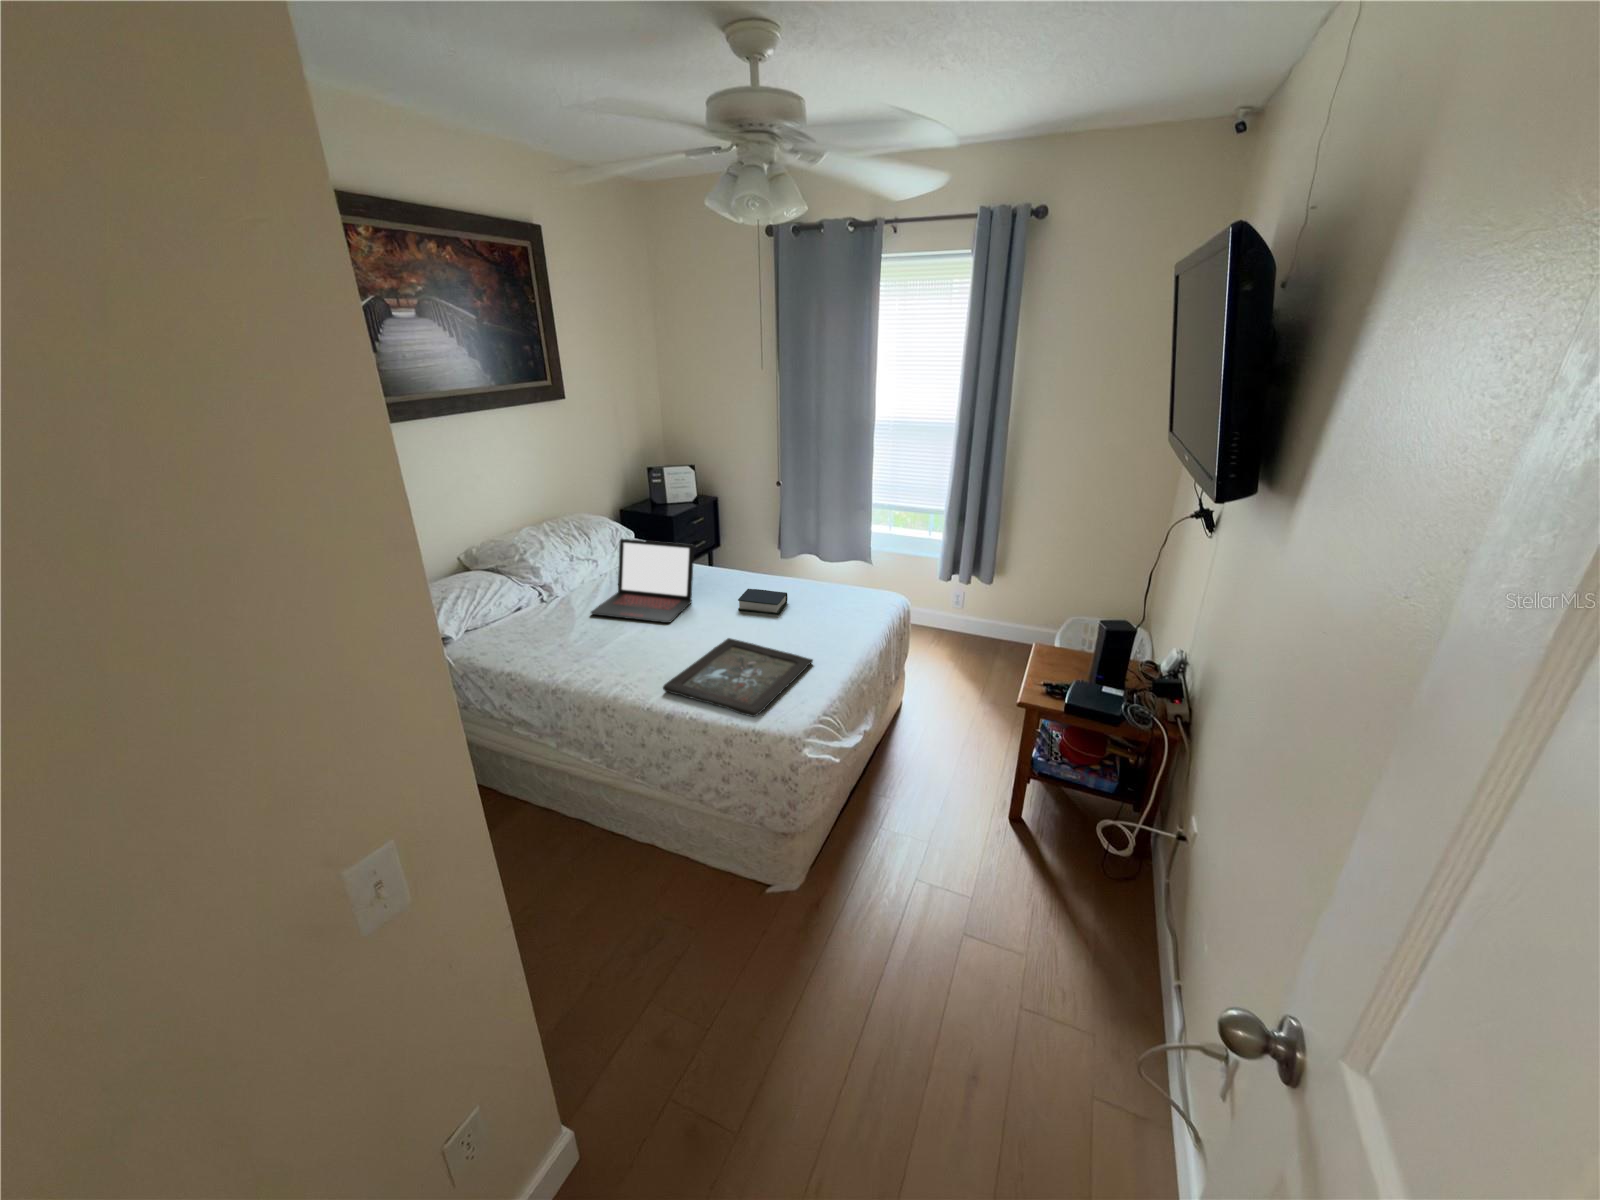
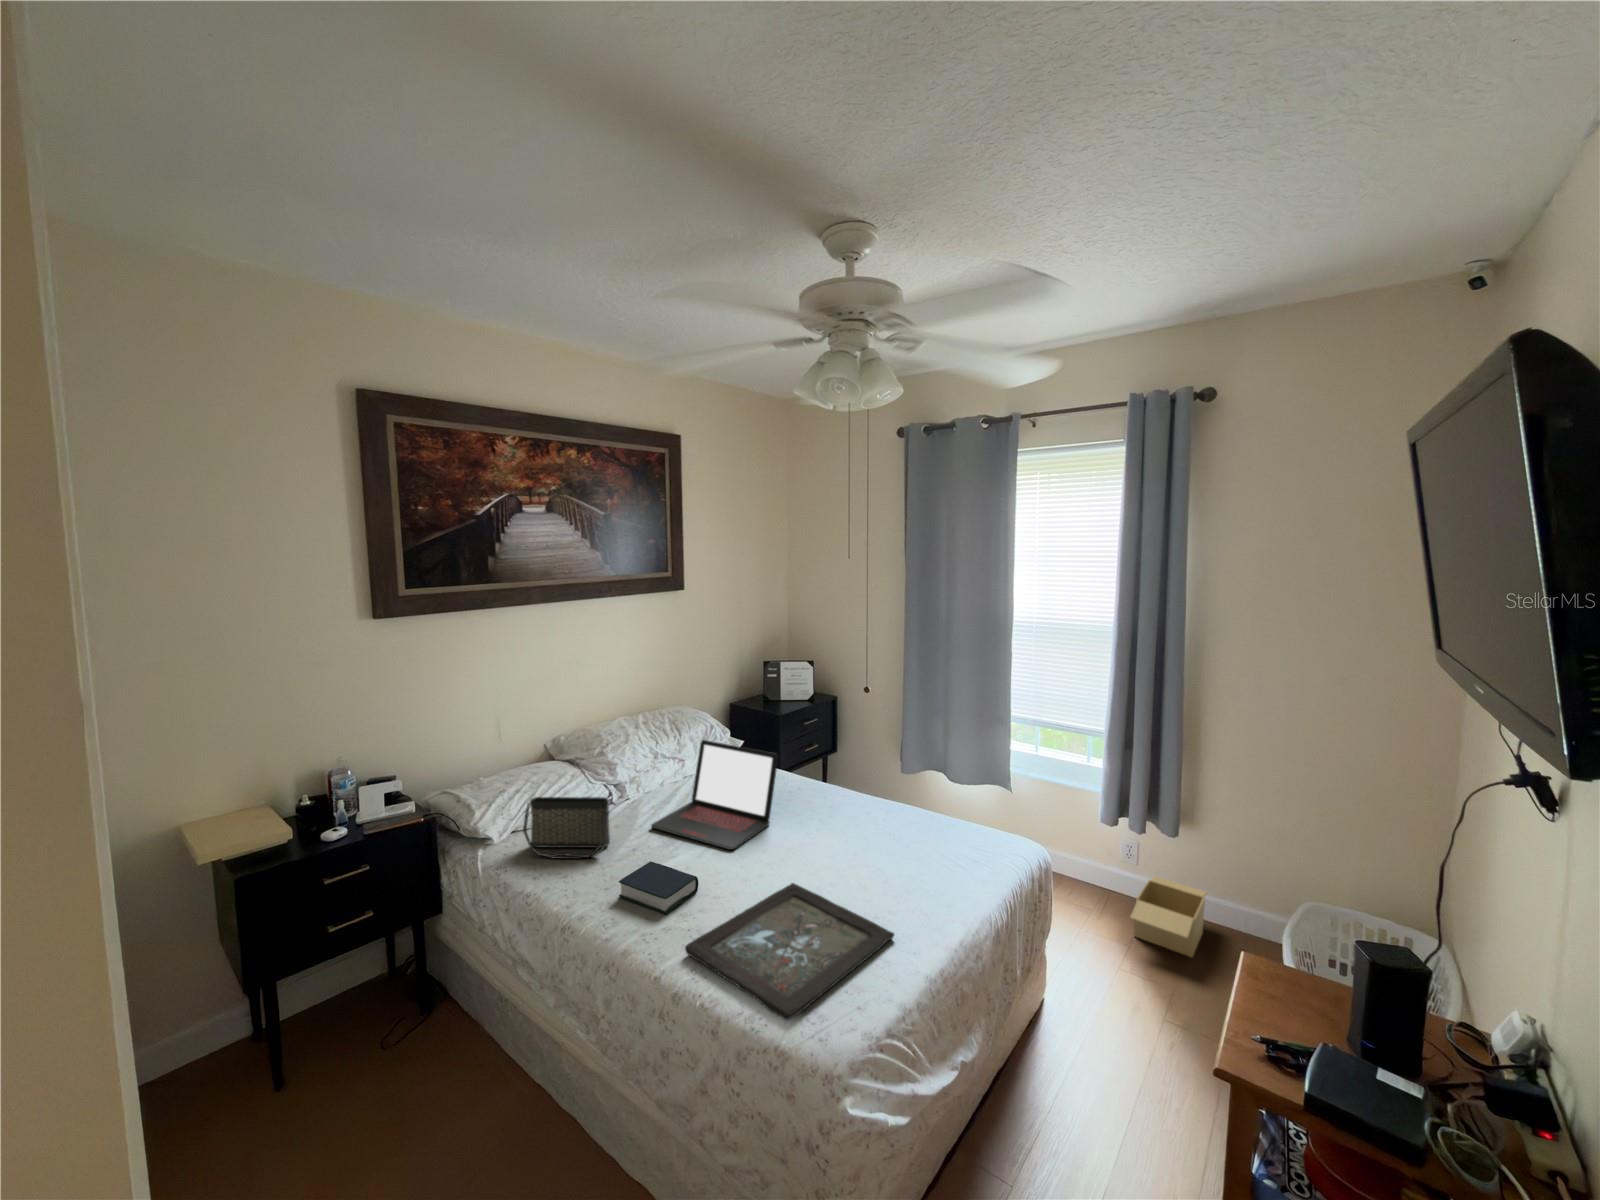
book: present [738,589,788,614] -> present [619,861,698,914]
handbag: none [480,592,563,646] -> present [523,797,610,859]
cardboard box: none [956,614,1007,663] -> present [1130,876,1207,957]

